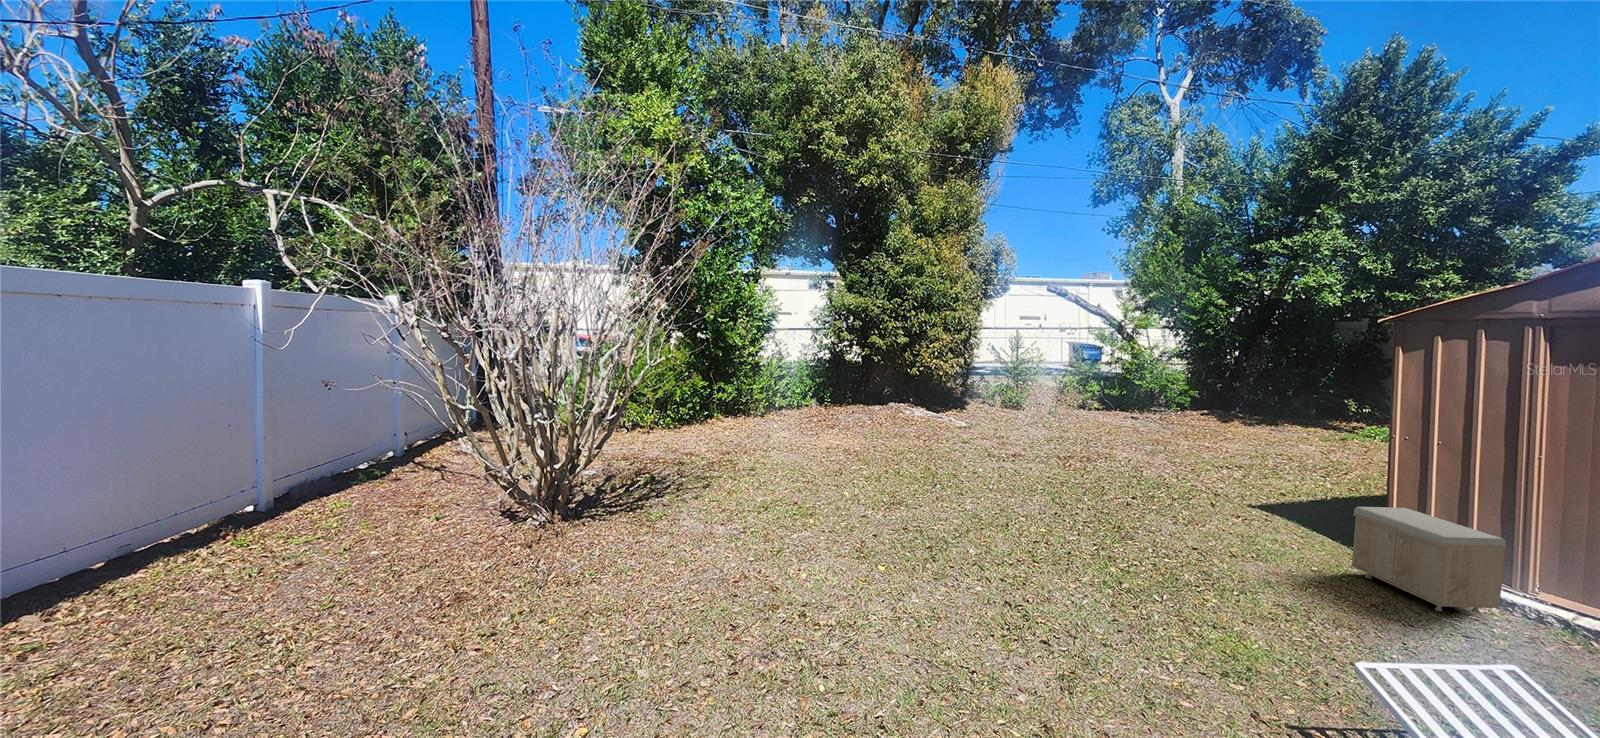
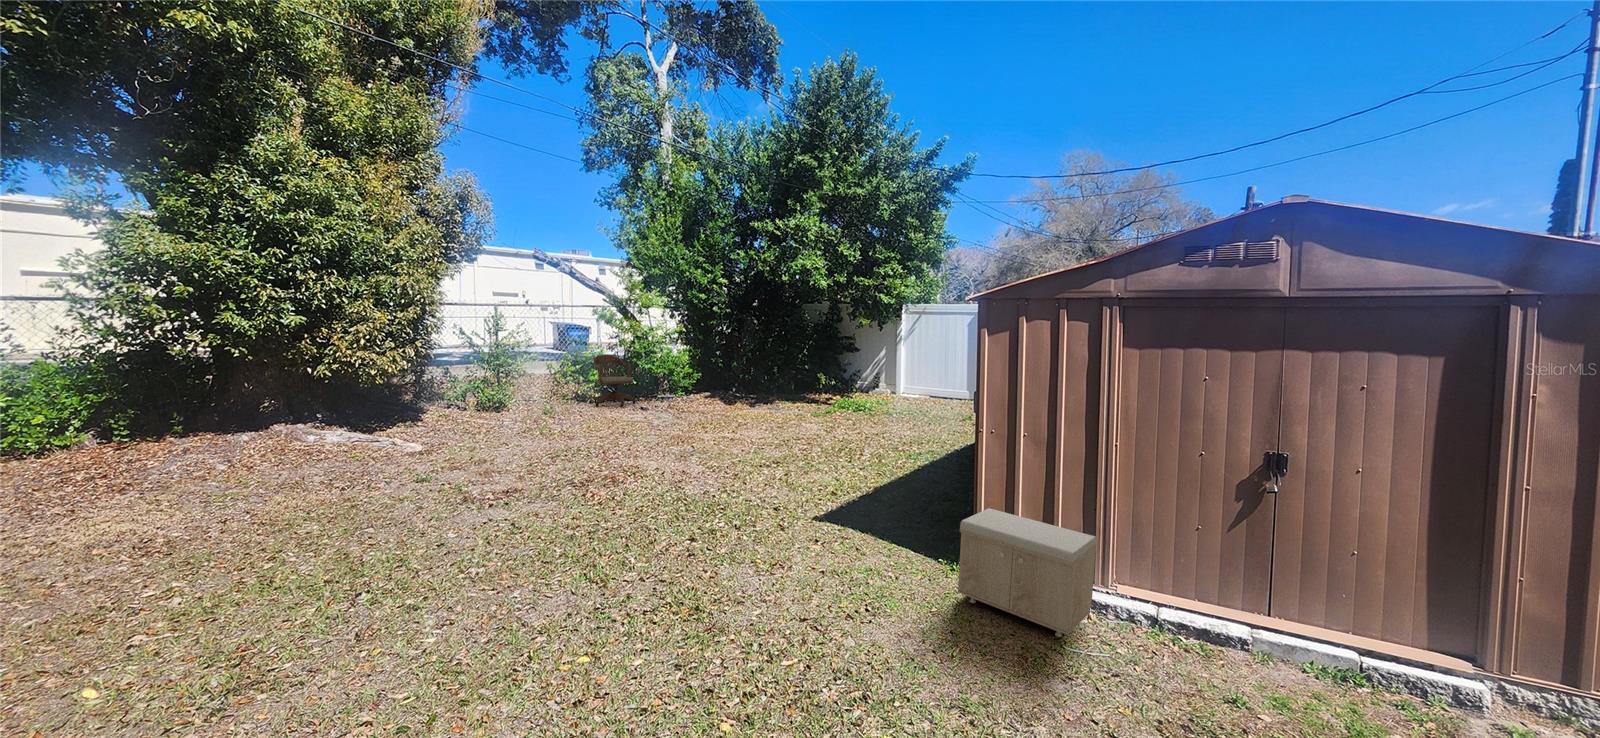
chair: none [1092,370,1132,417] -> present [594,355,636,407]

